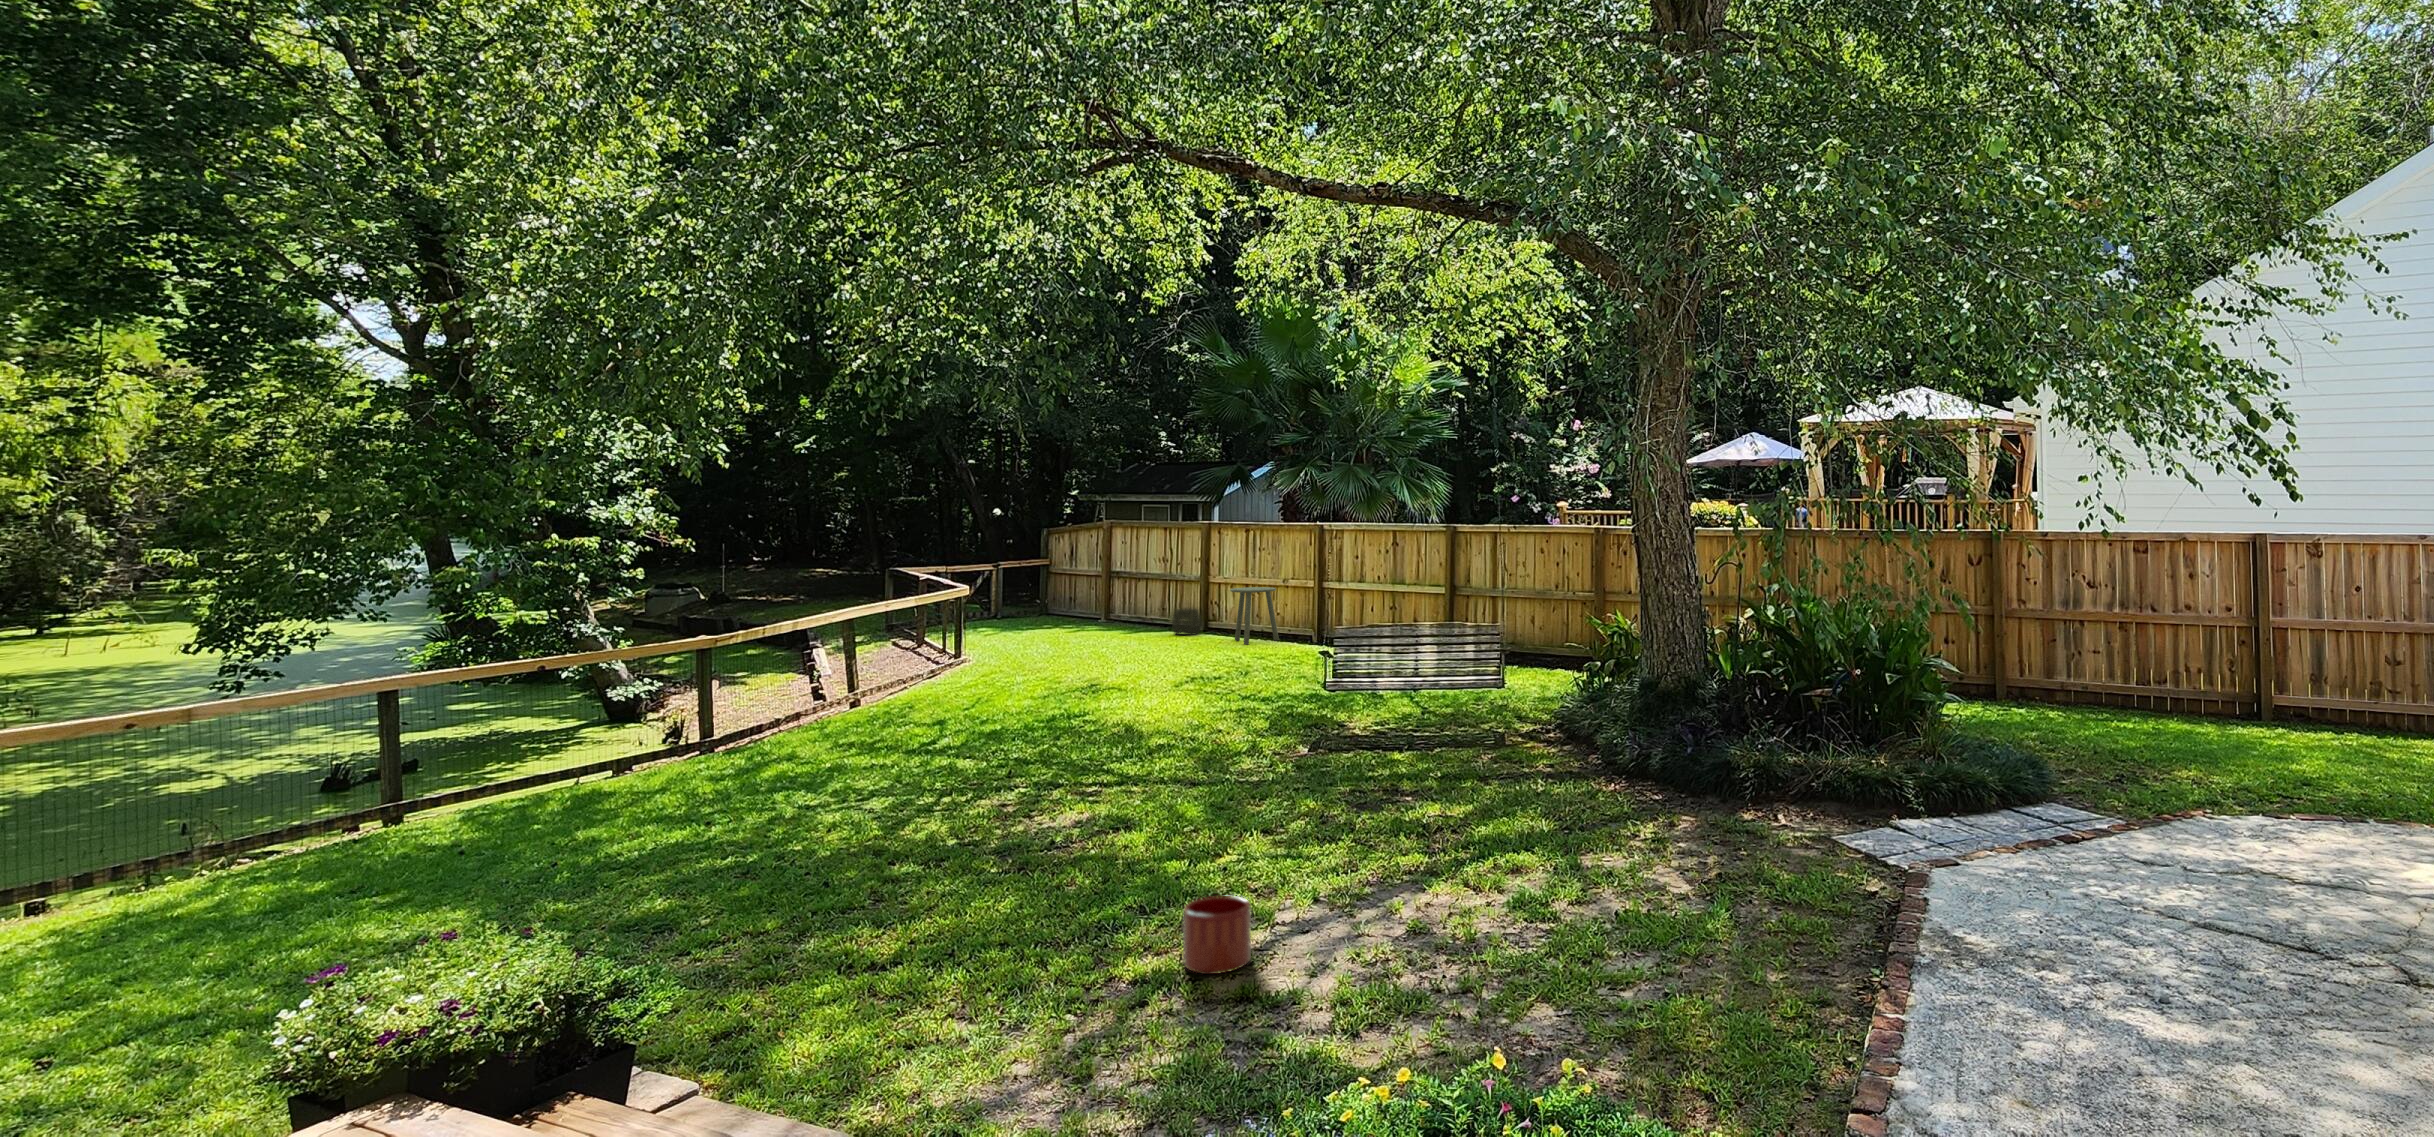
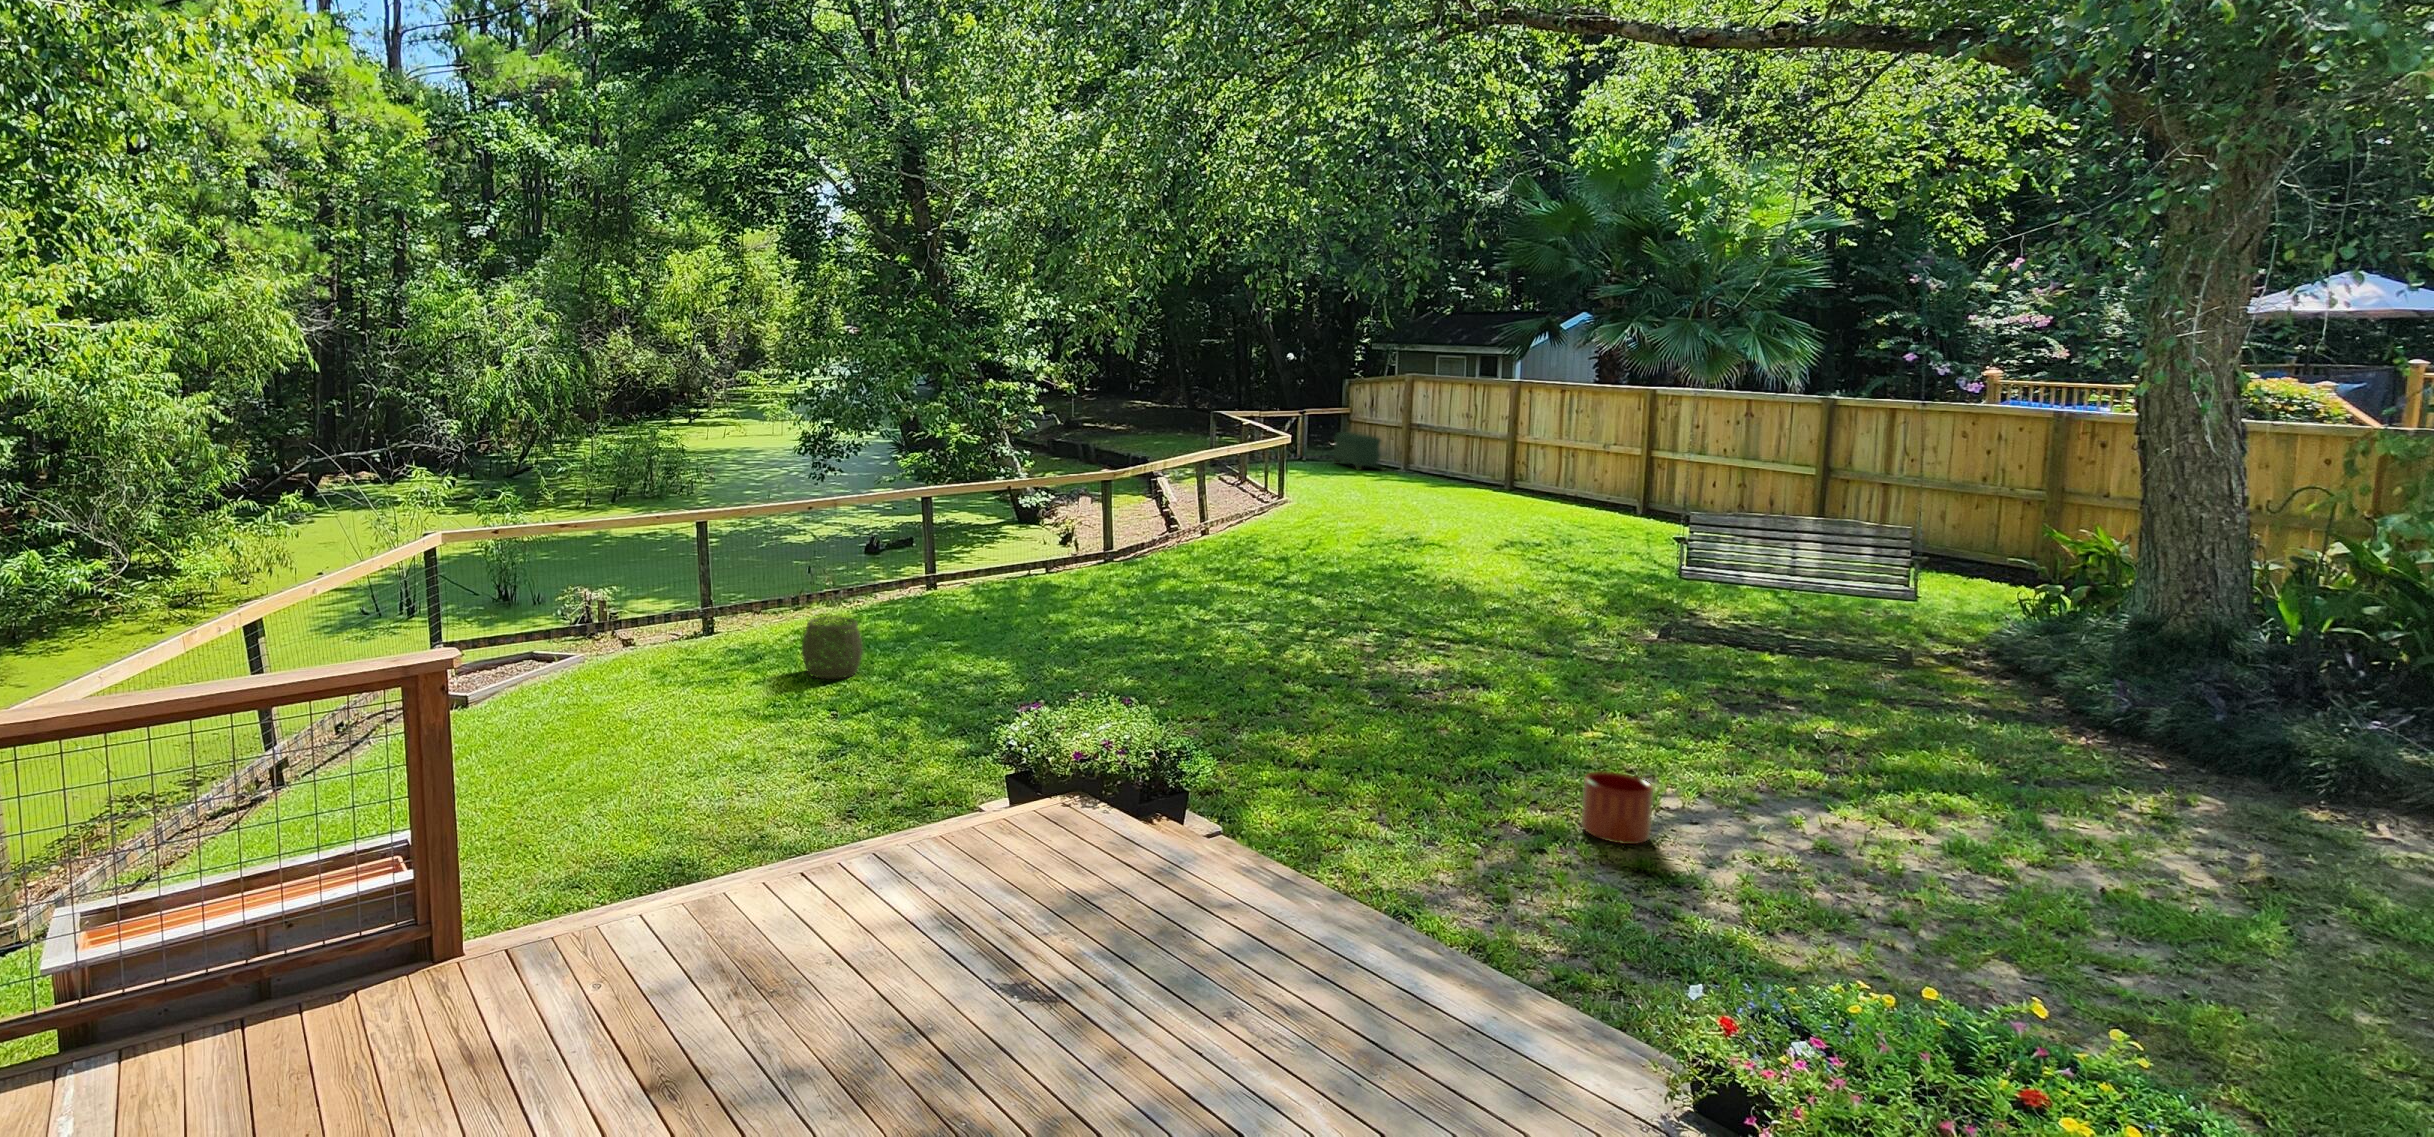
bench: none [1034,583,1090,623] -> present [1334,432,1383,471]
side table: present [1230,587,1279,644] -> none [1542,454,1593,511]
woven basket: present [1172,608,1201,635] -> present [802,616,862,679]

